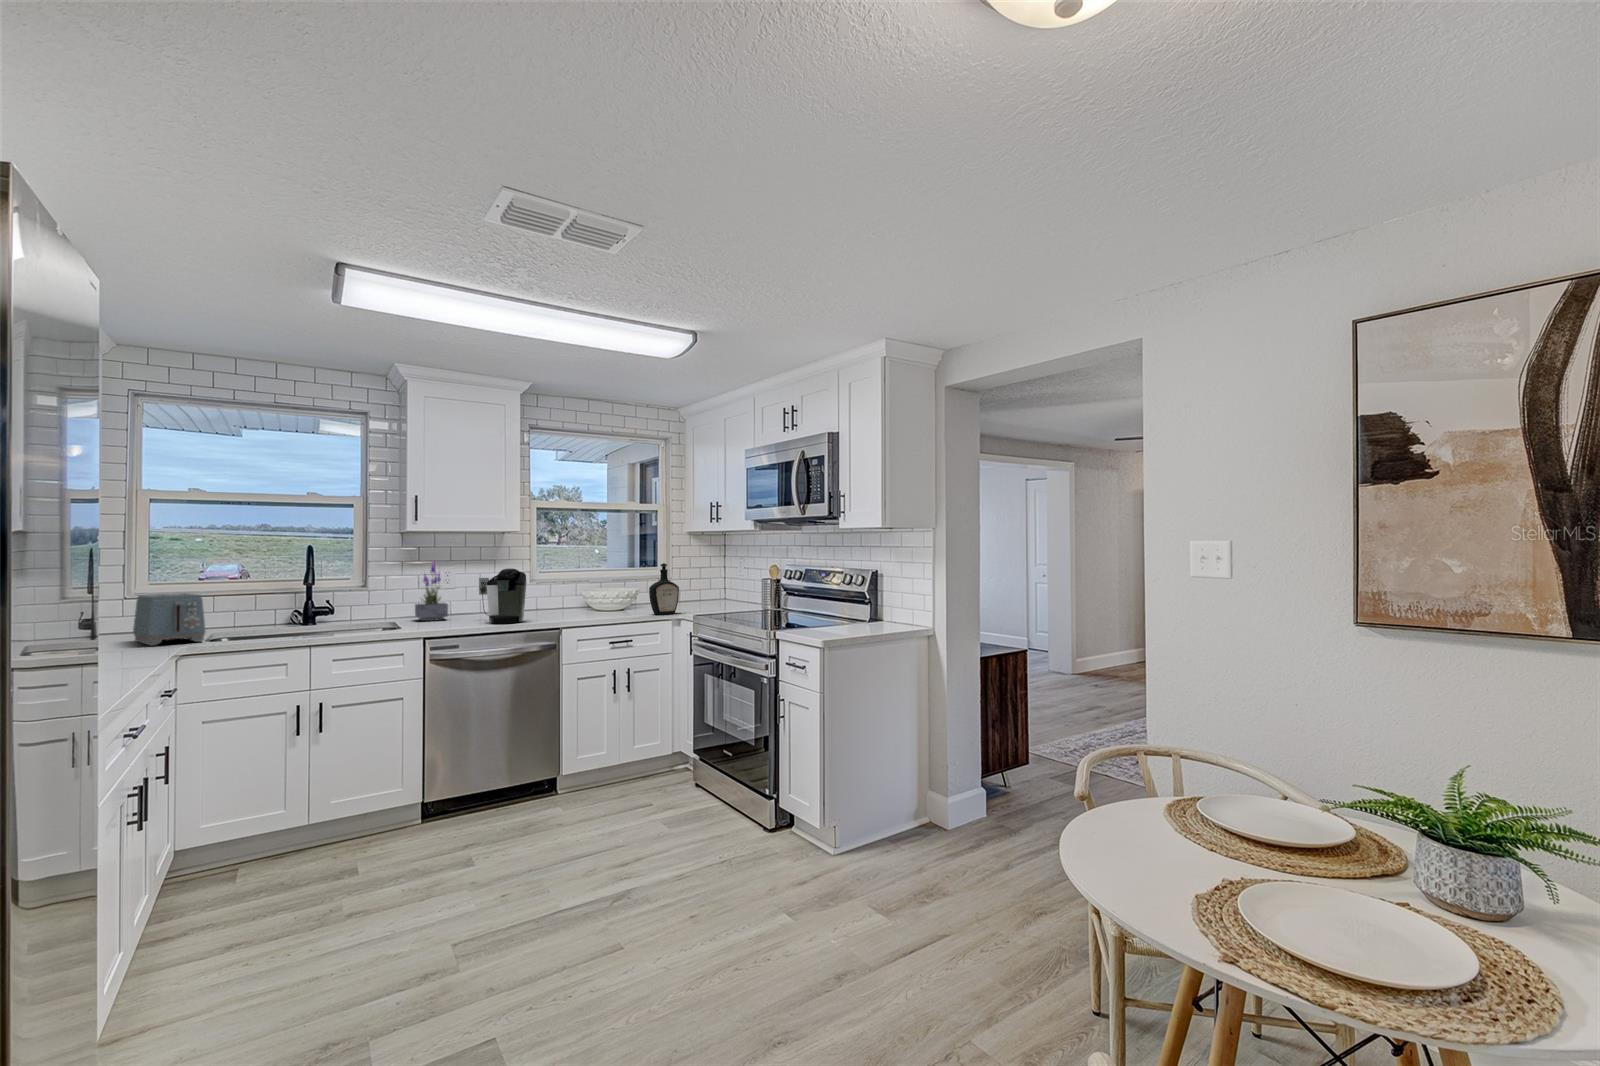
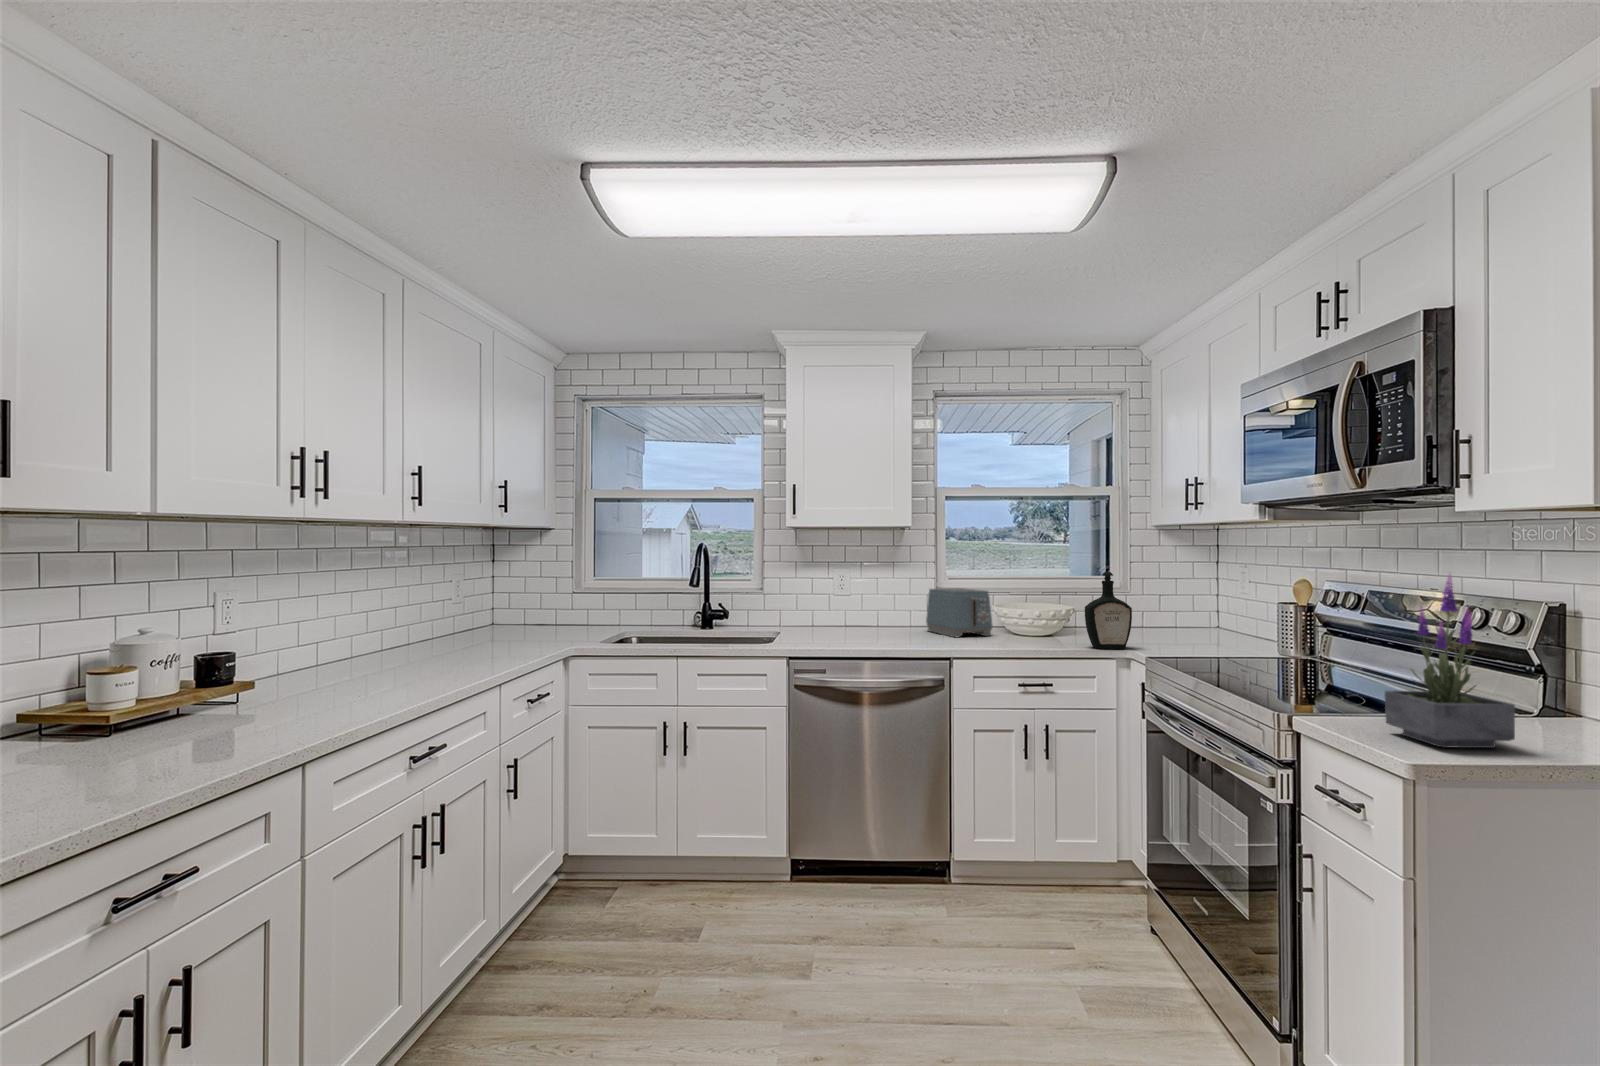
potted plant: present [415,561,448,621] -> present [1385,574,1515,748]
coffee maker: present [479,568,527,624] -> none [862,574,912,646]
toaster: present [133,593,205,646] -> present [926,588,993,638]

